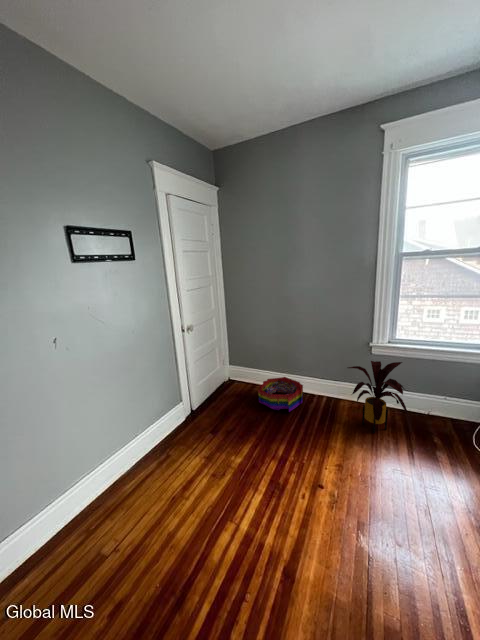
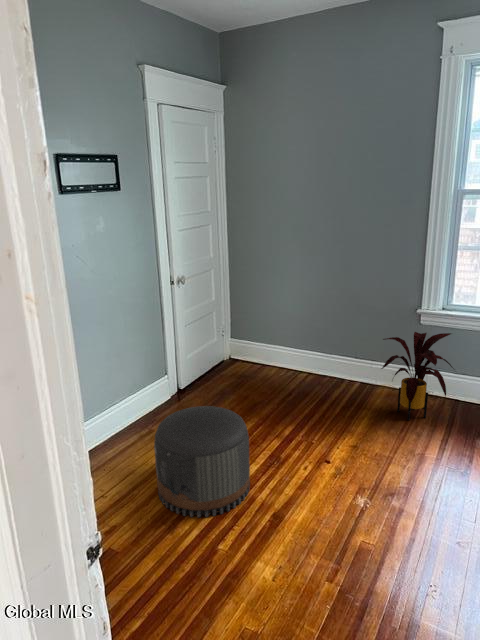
storage bin: present [258,377,303,412] -> none [268,355,329,397]
pouf: none [164,446,257,582] -> present [154,406,250,517]

